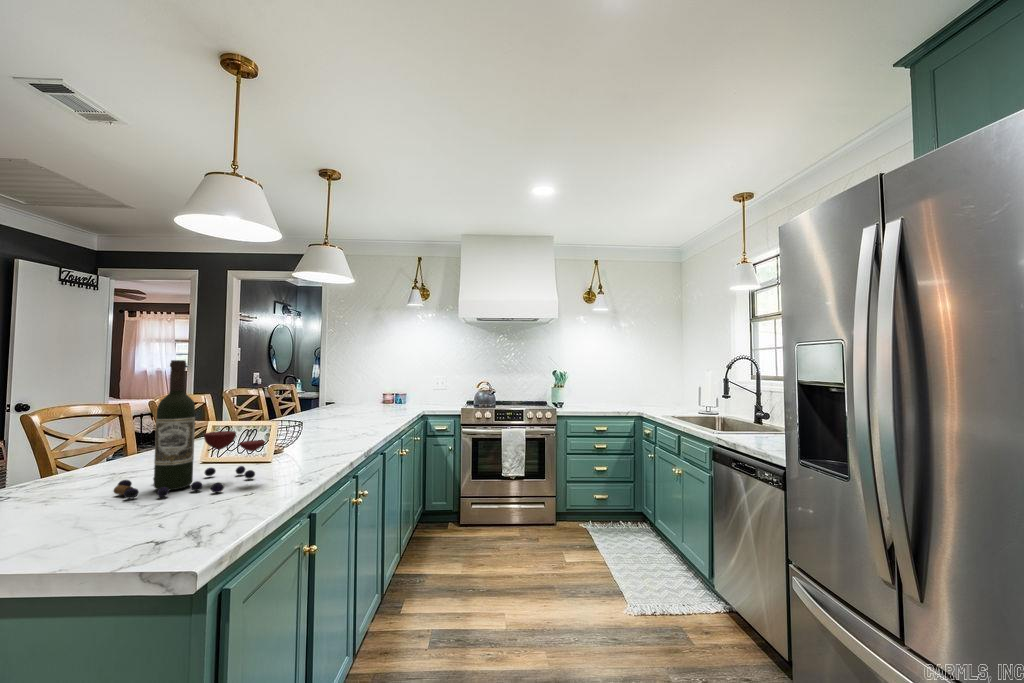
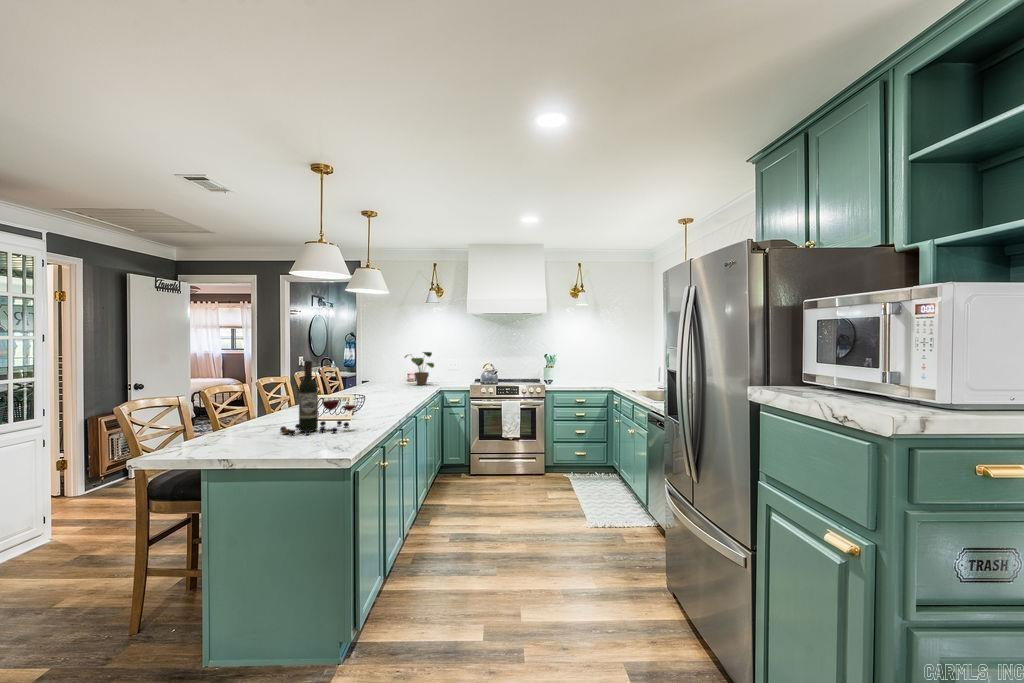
potted plant: none [379,365,416,408] -> present [405,352,434,385]

